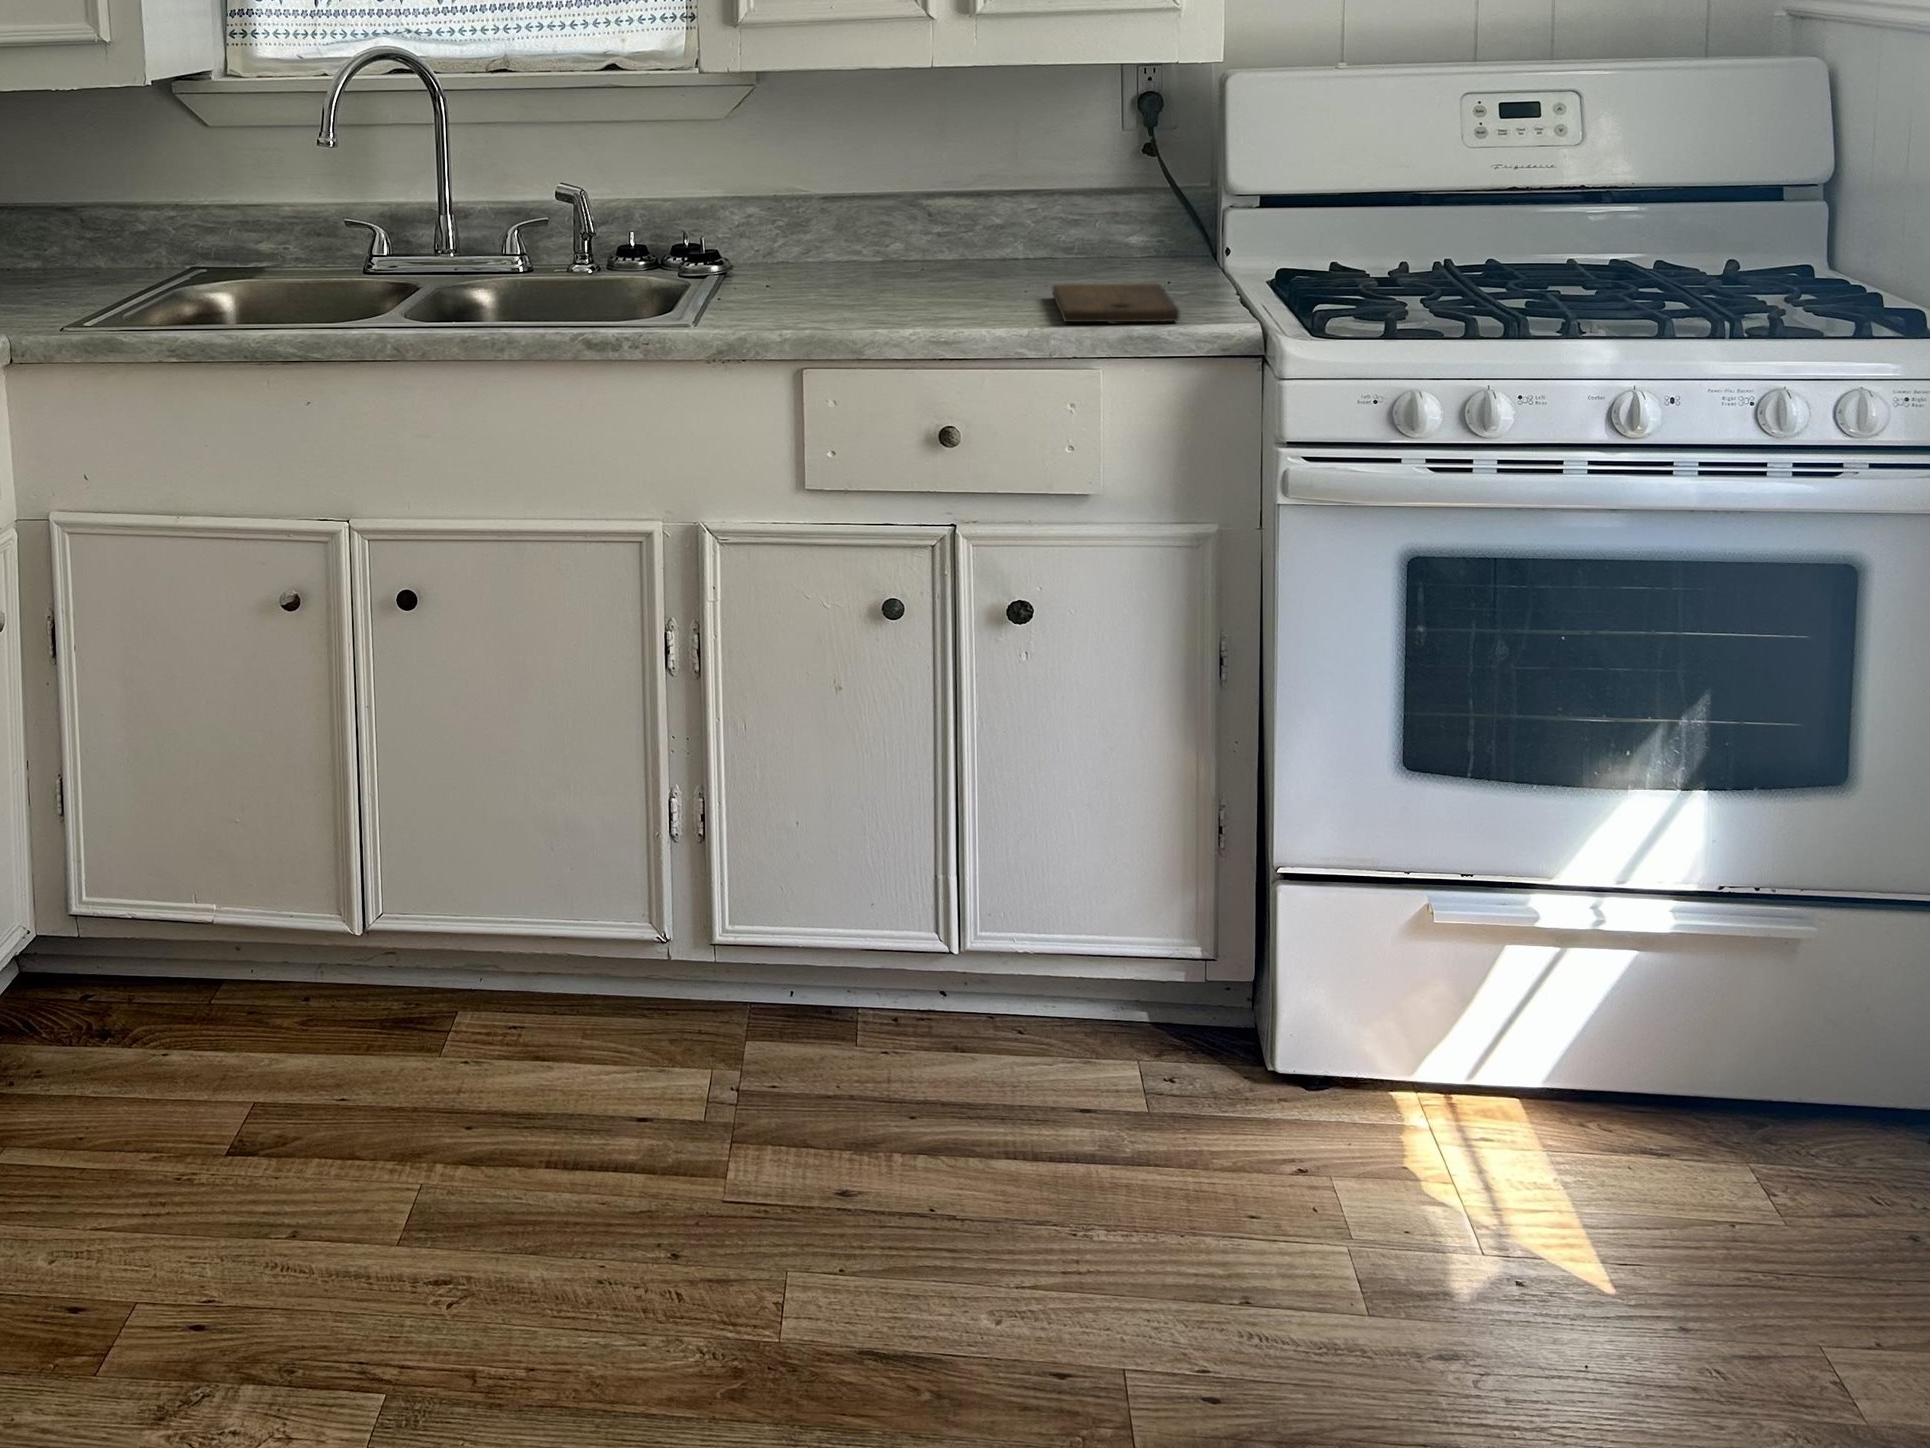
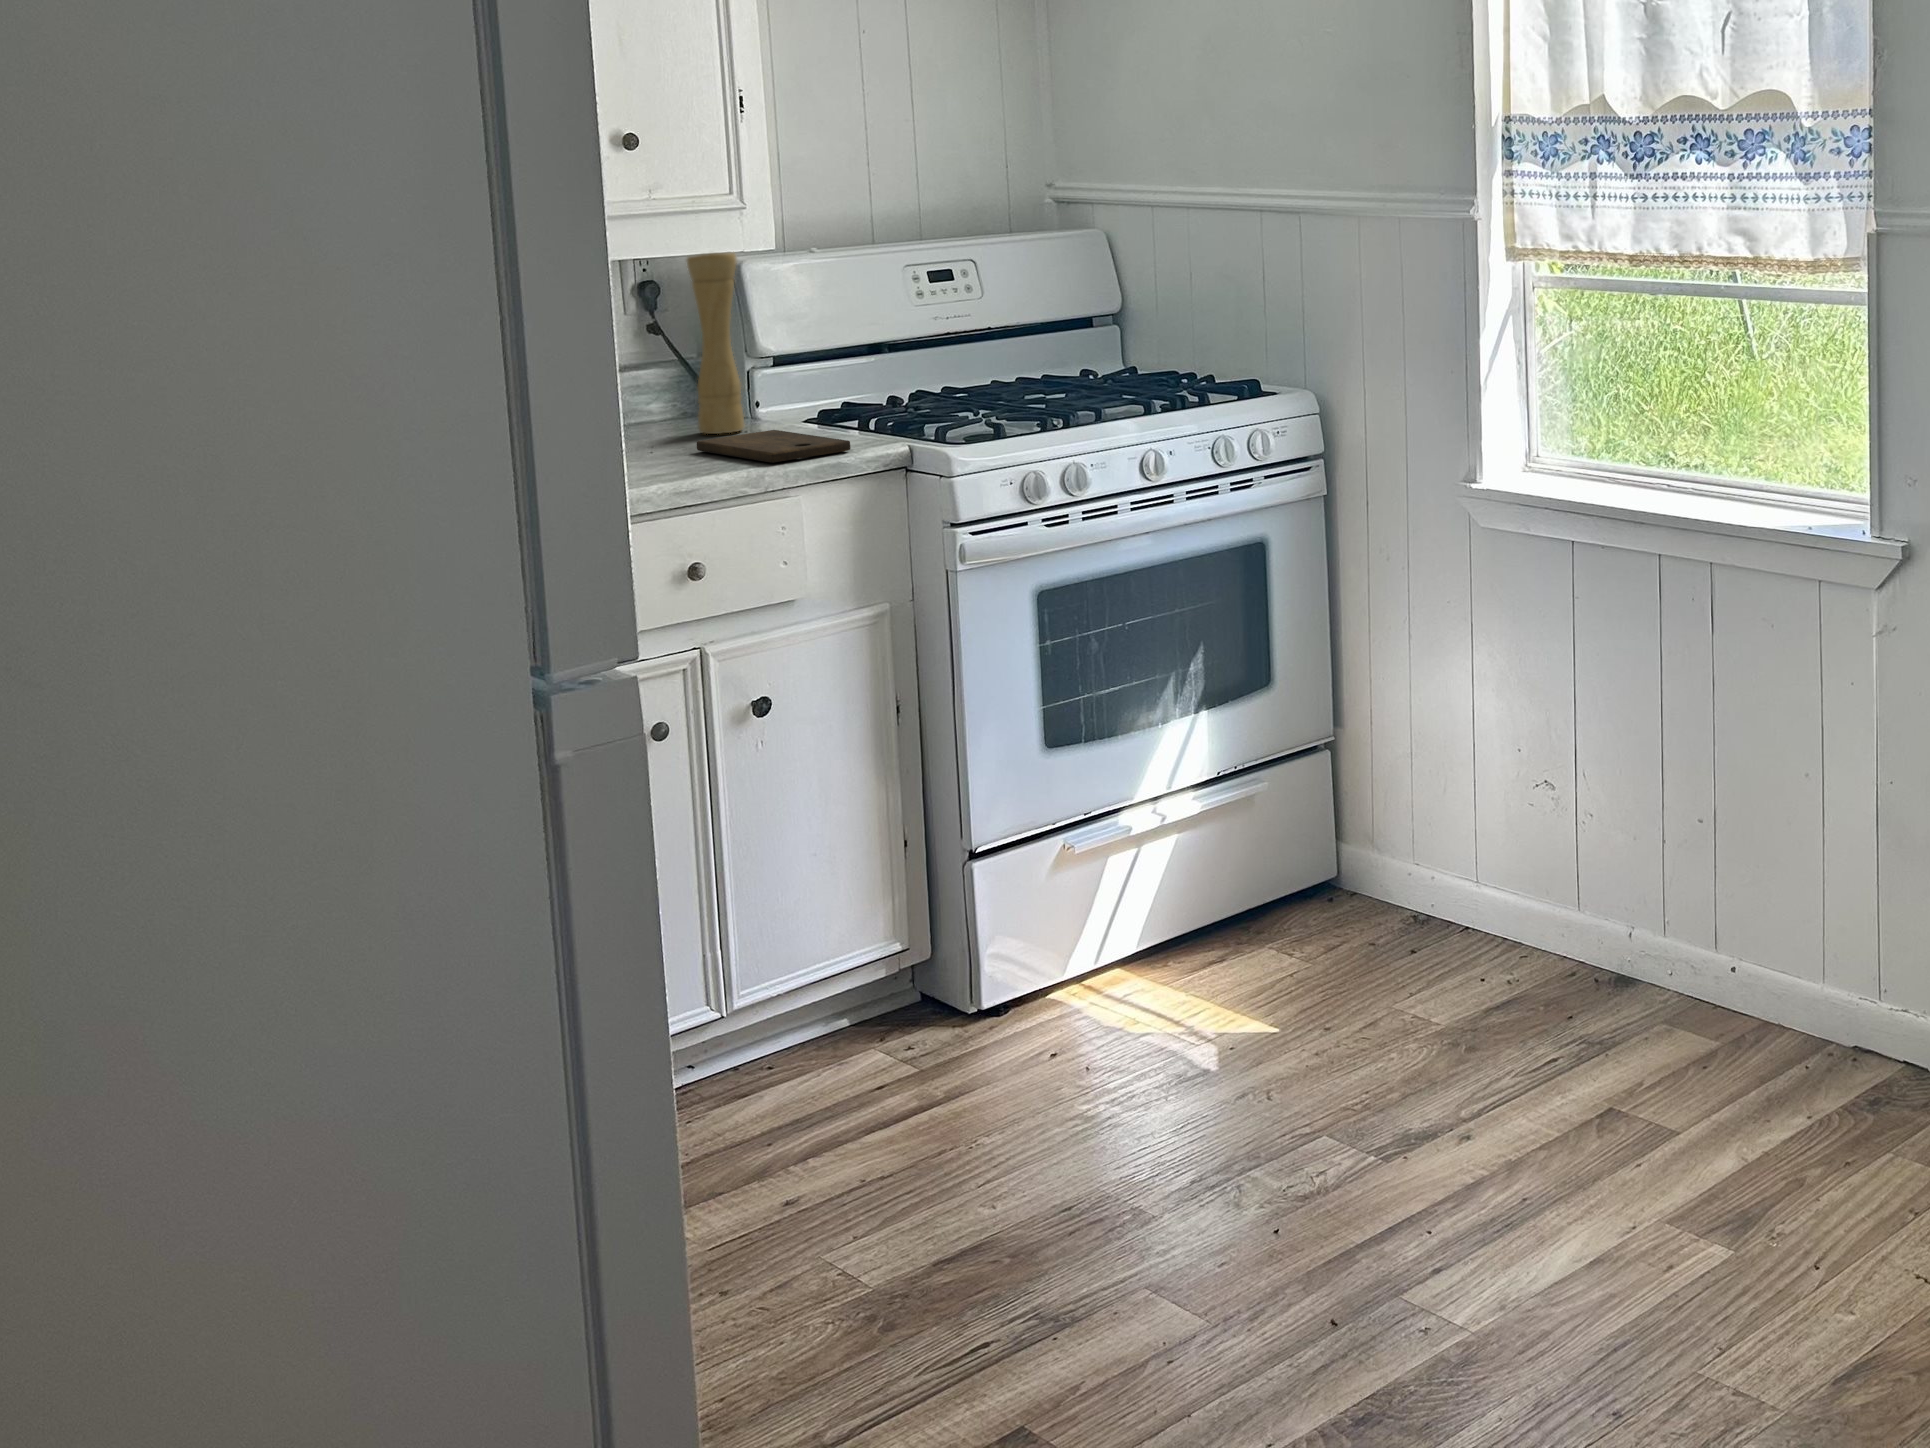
pepper mill: none [1115,50,1175,281] -> present [687,253,744,434]

